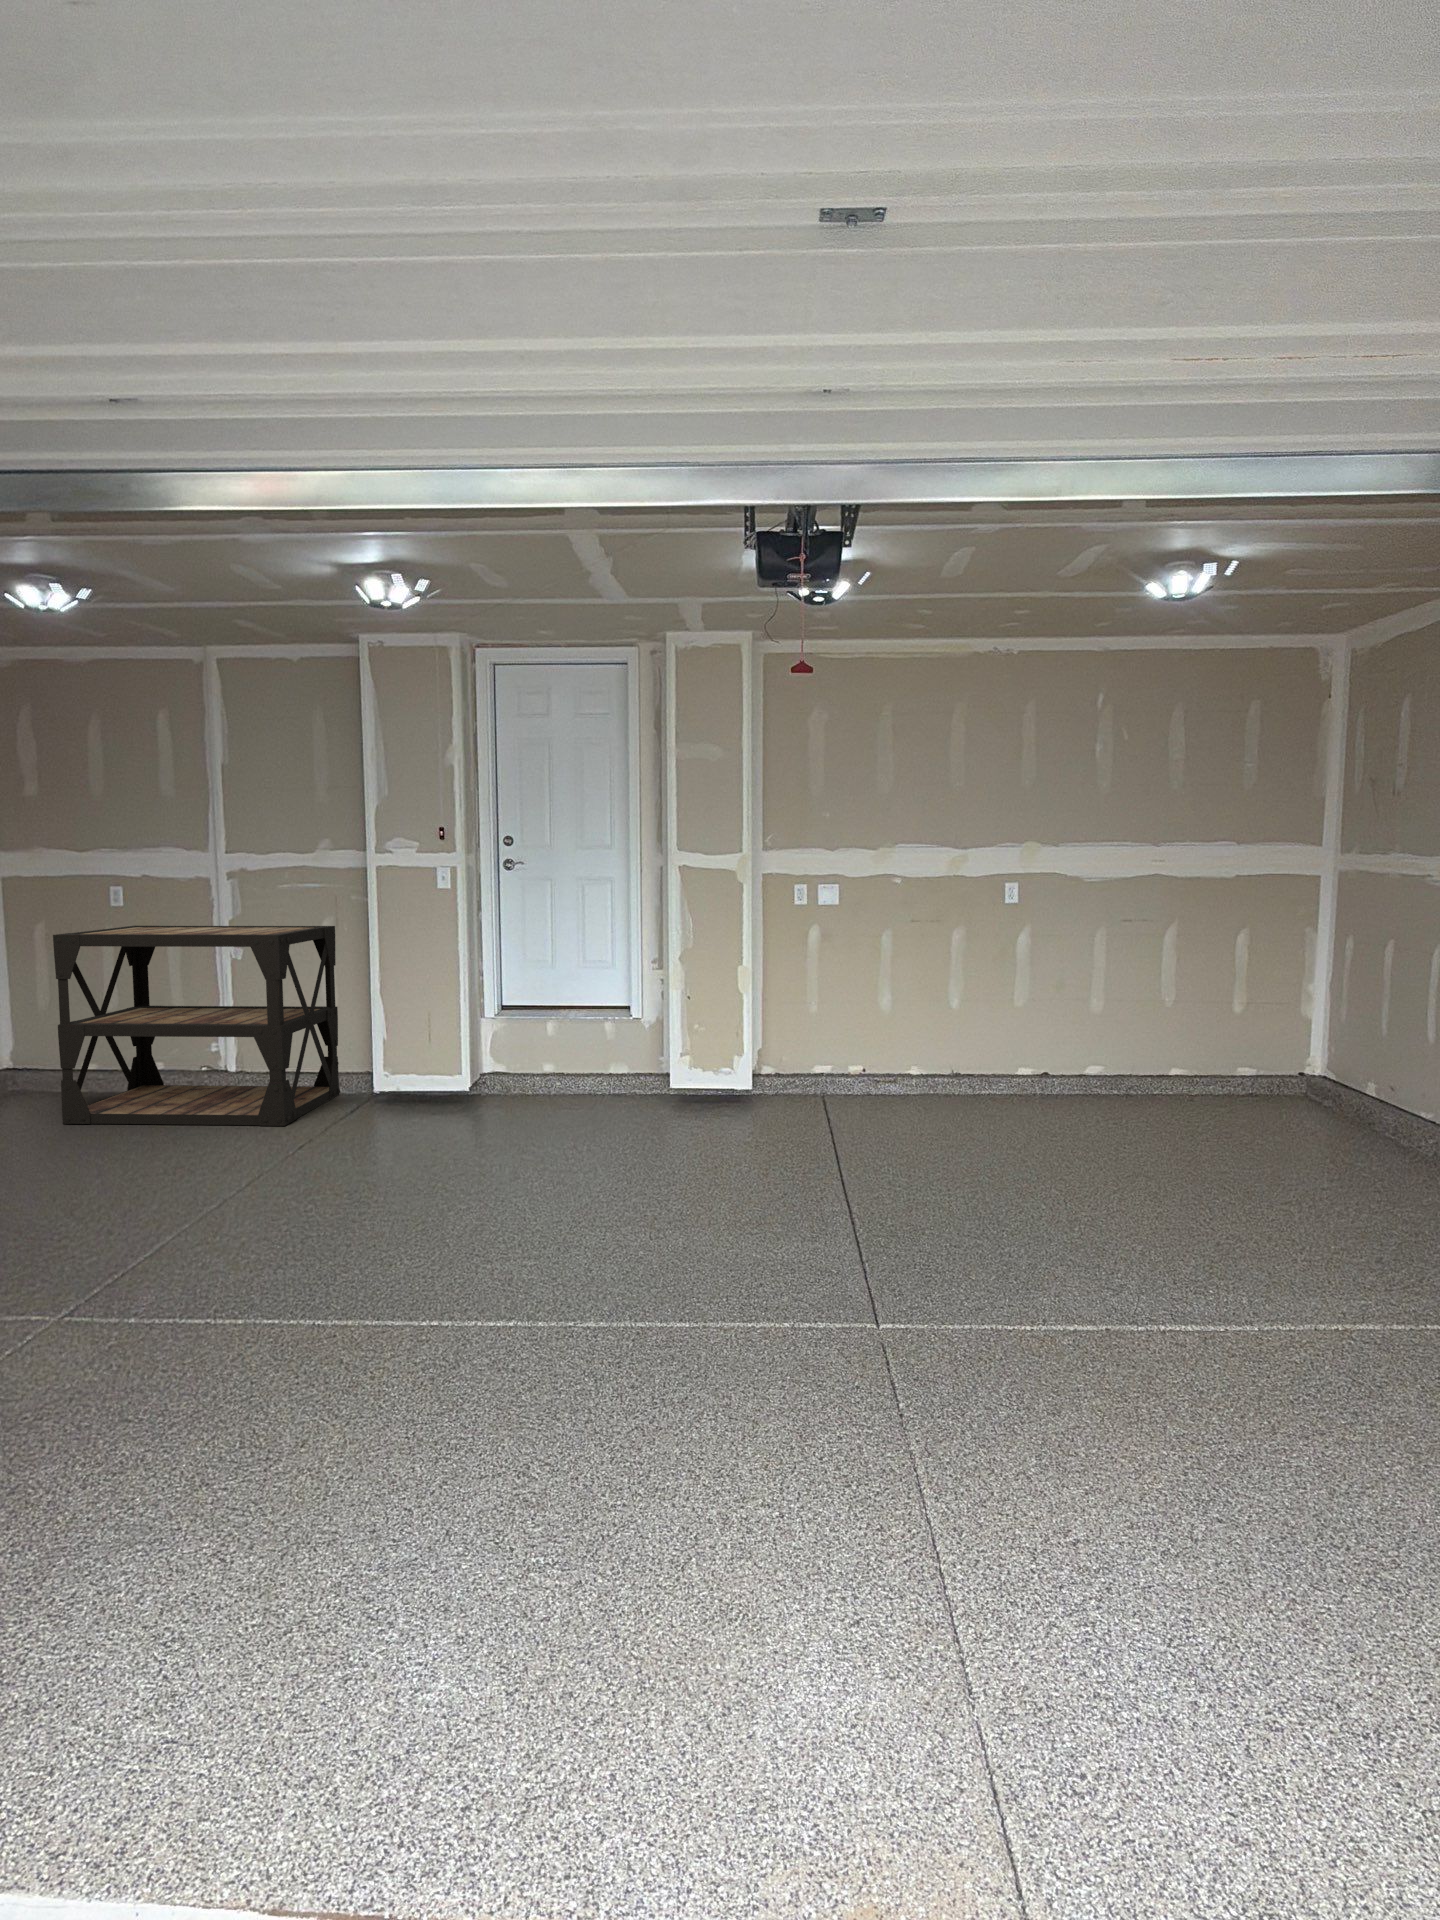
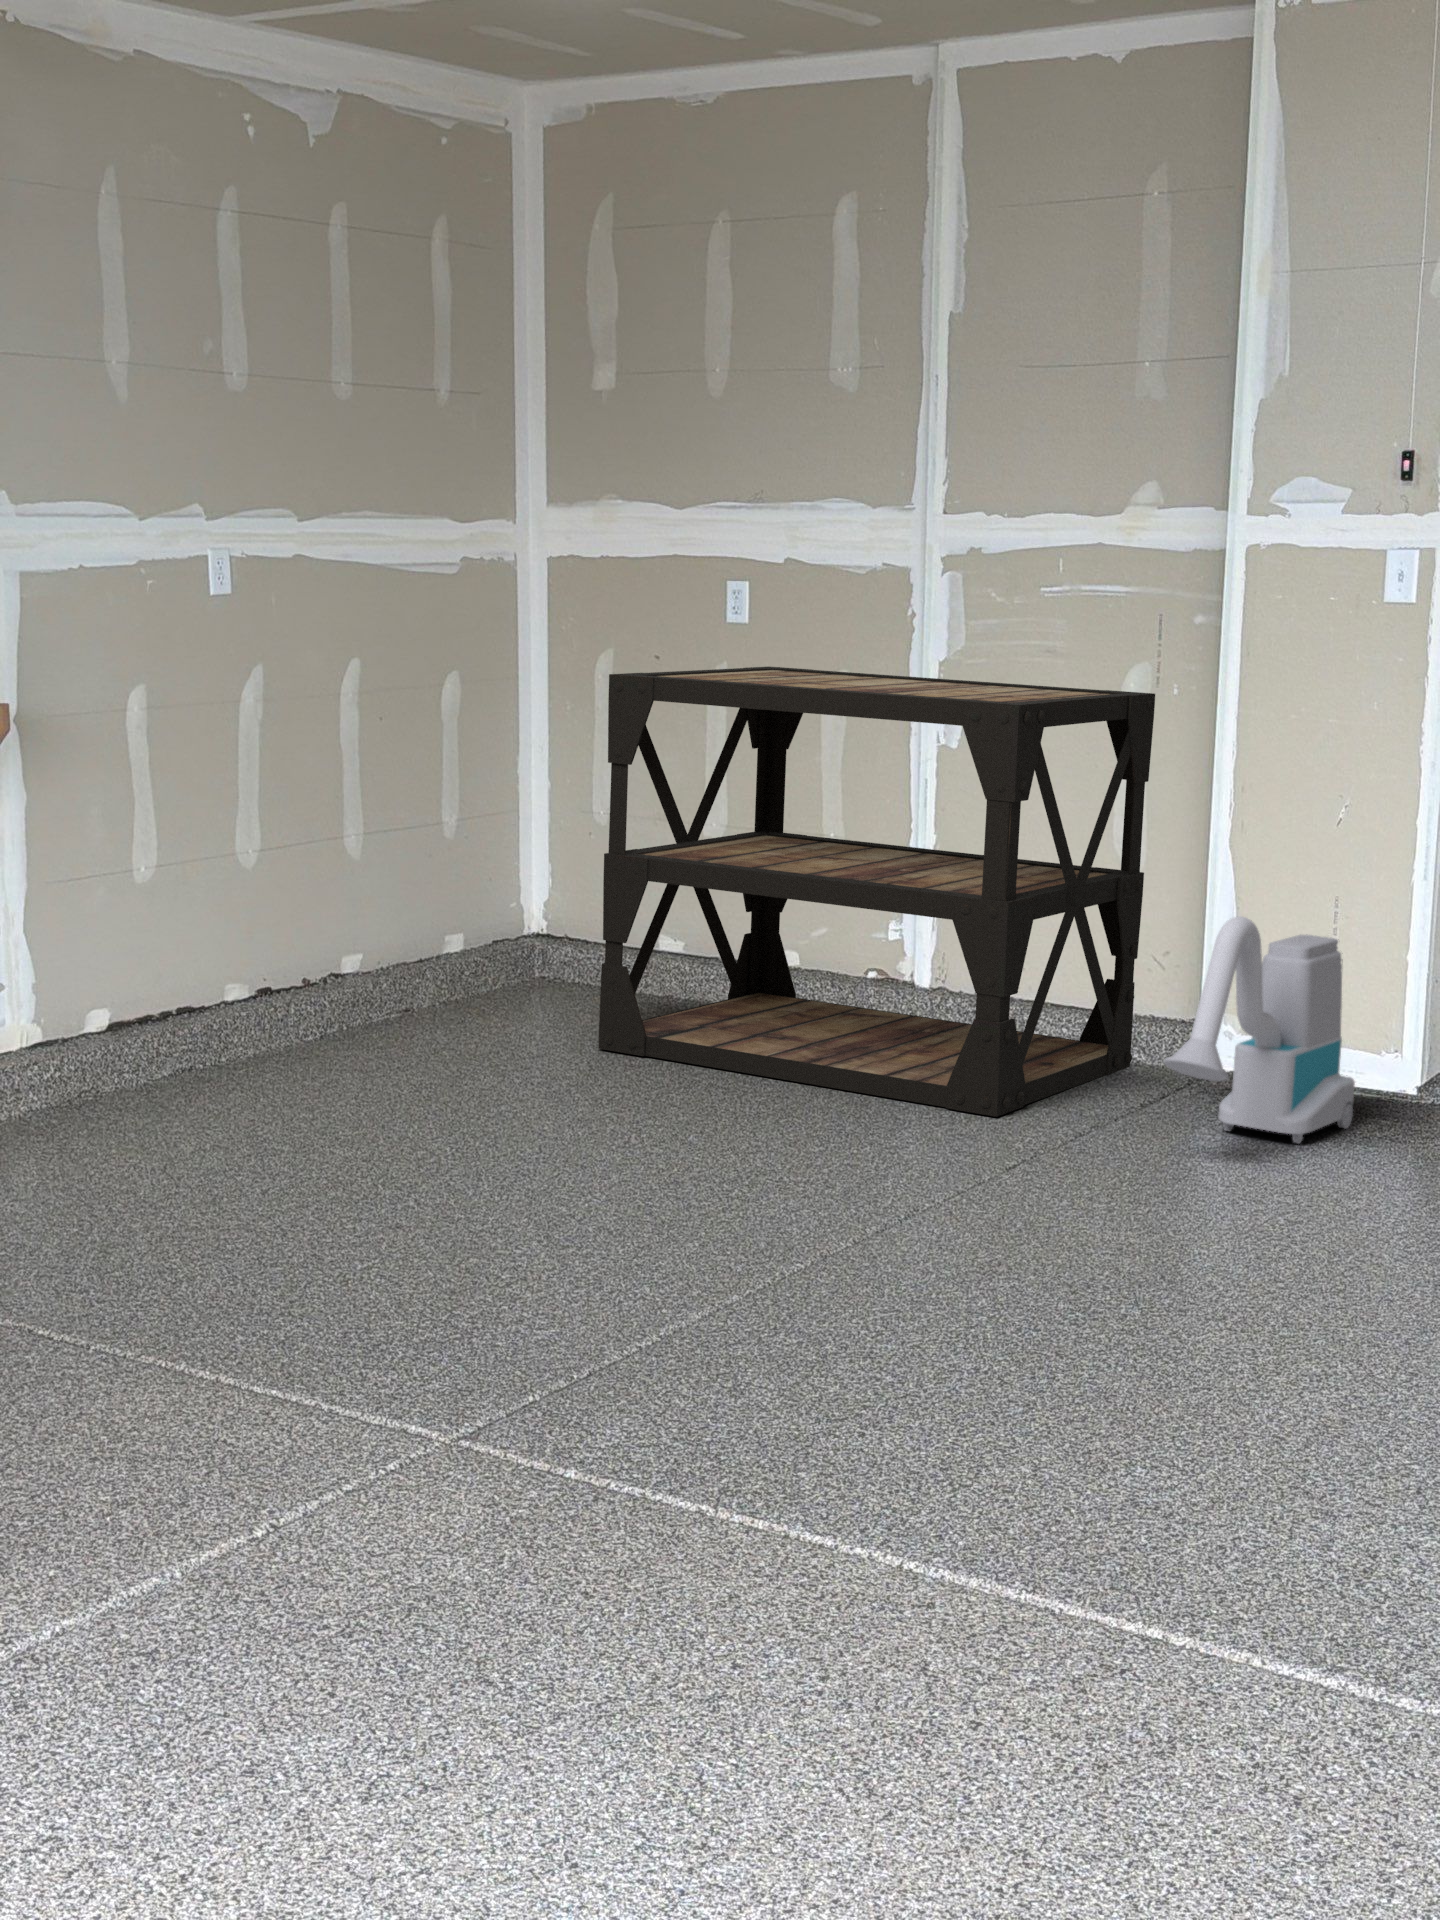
vacuum cleaner: none [366,1020,446,1117] -> present [1164,916,1355,1144]

